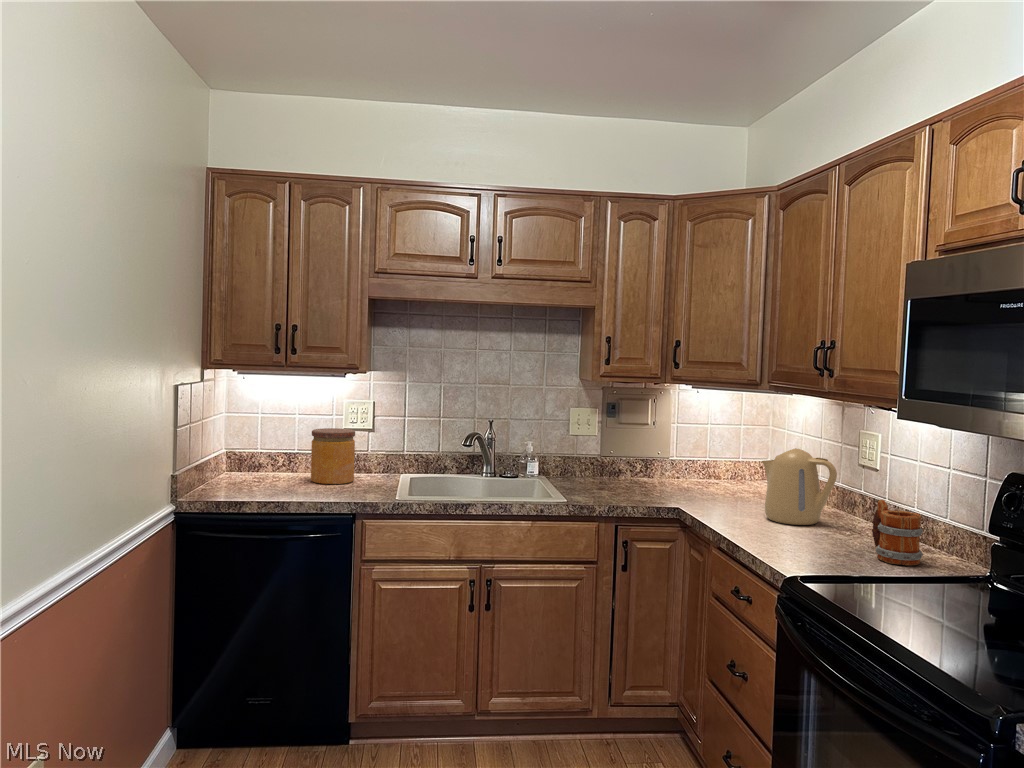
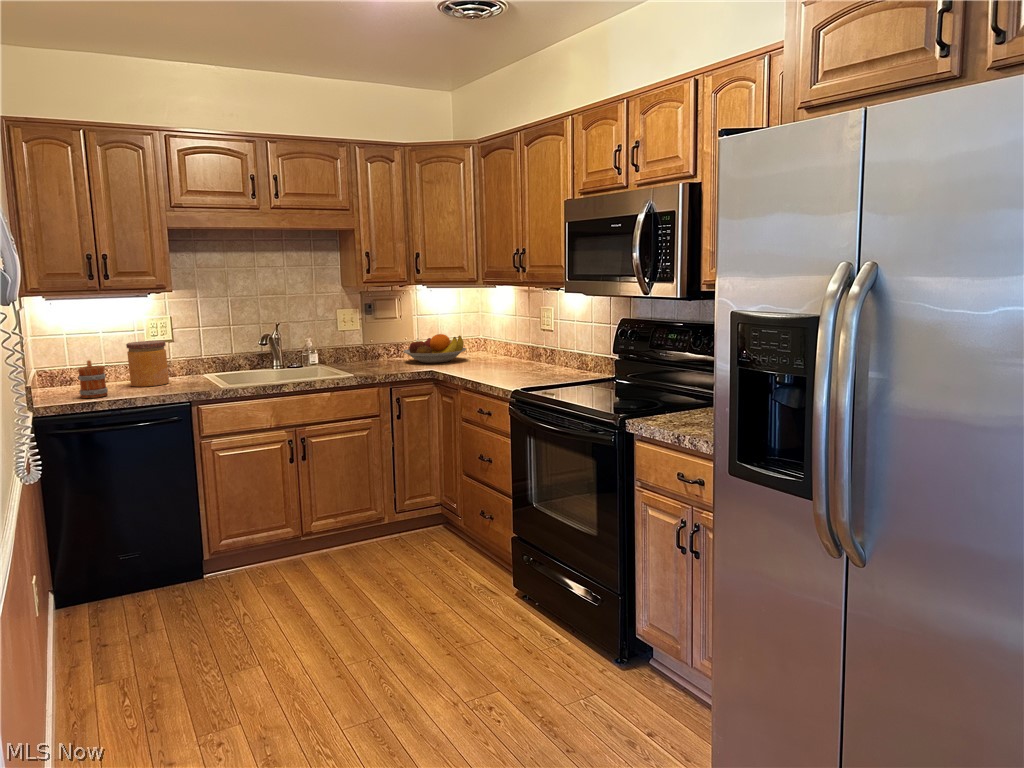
kettle: present [762,448,837,525] -> none [483,321,531,370]
fruit bowl: none [649,455,740,495] -> present [403,334,466,363]
mug: present [872,500,923,565] -> present [78,360,108,398]

